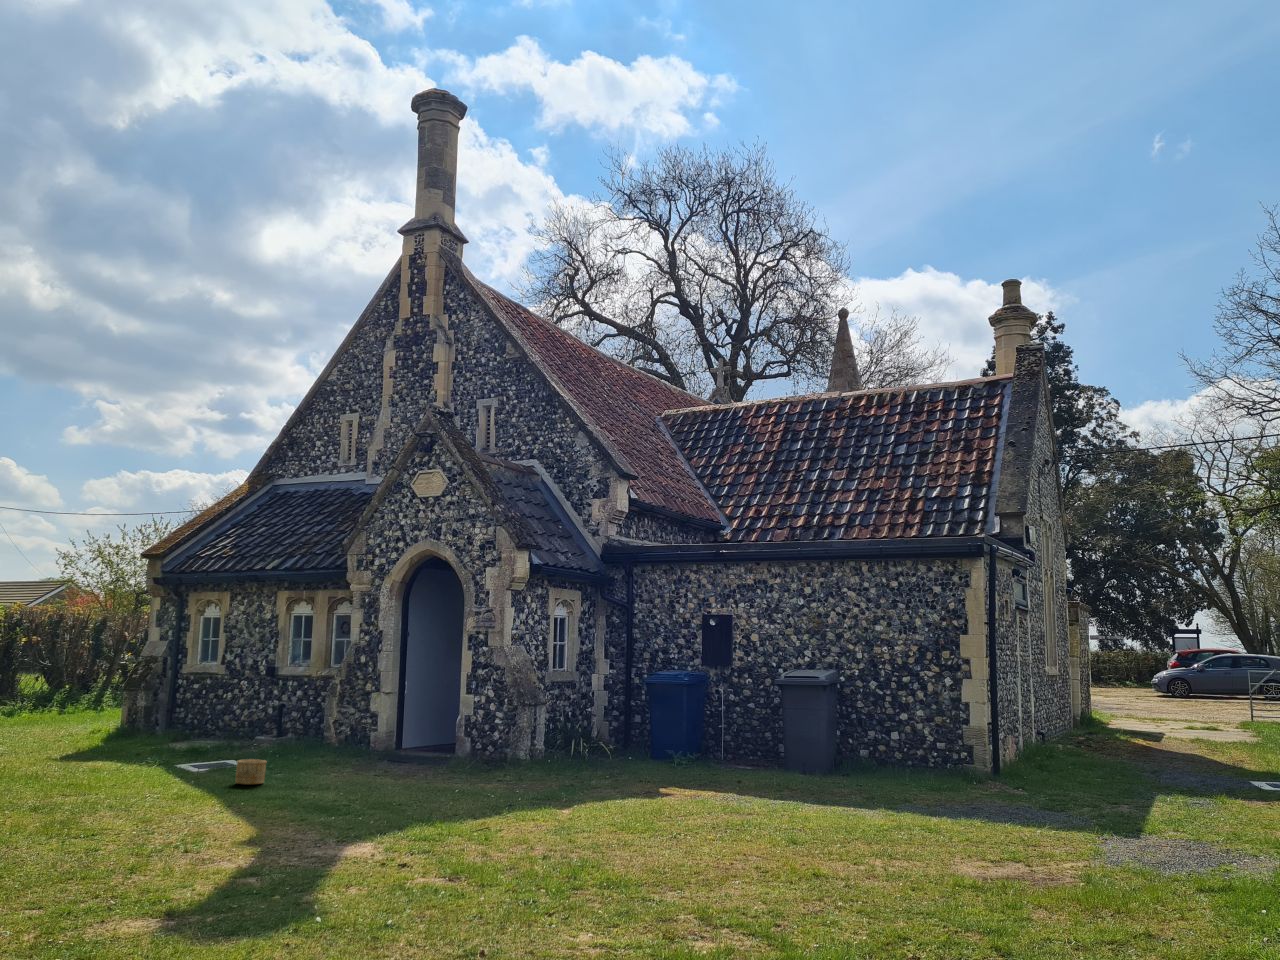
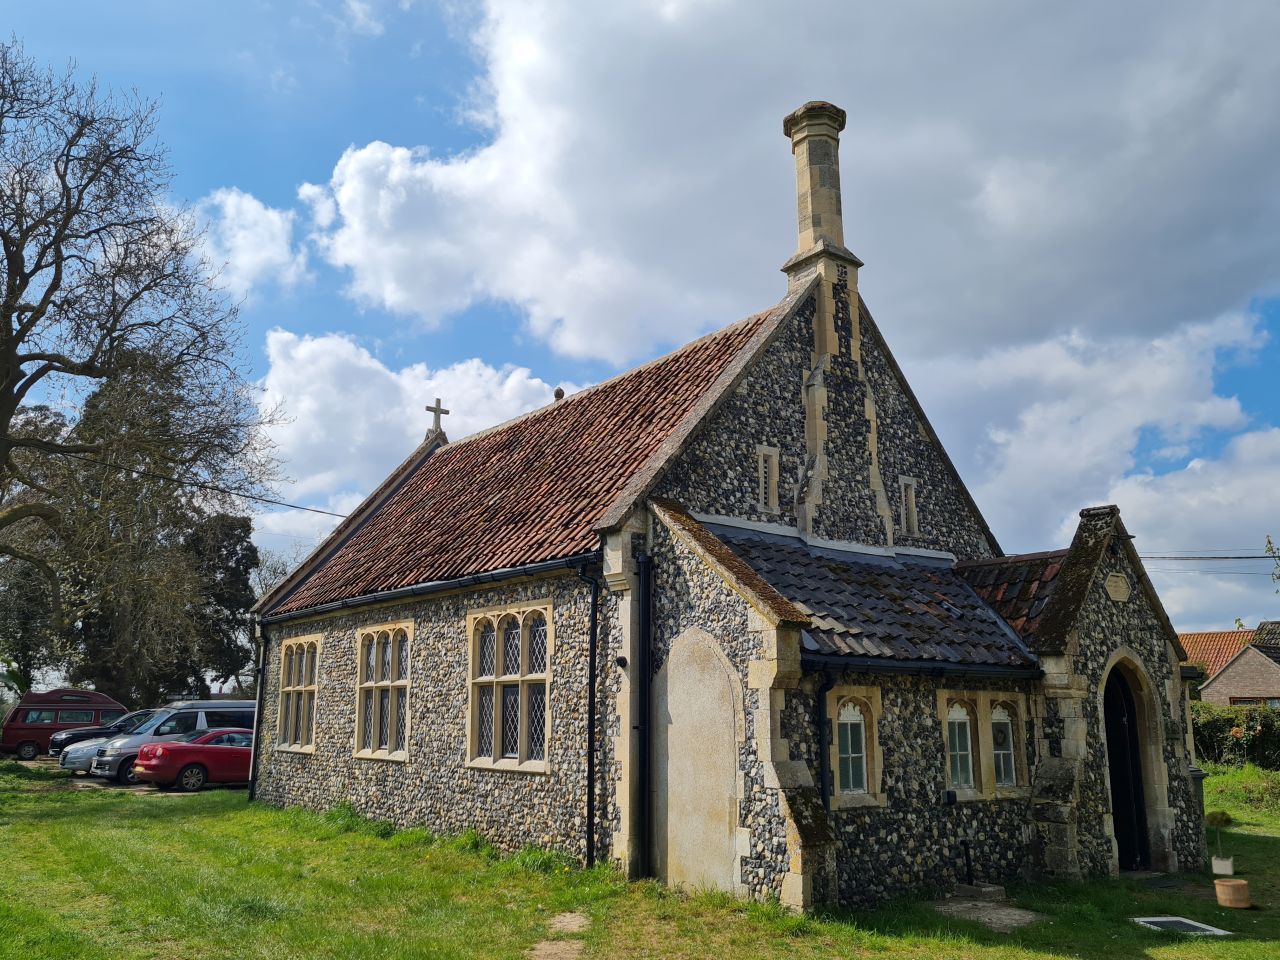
potted tree: none [445,722,474,799] -> present [1205,810,1234,875]

